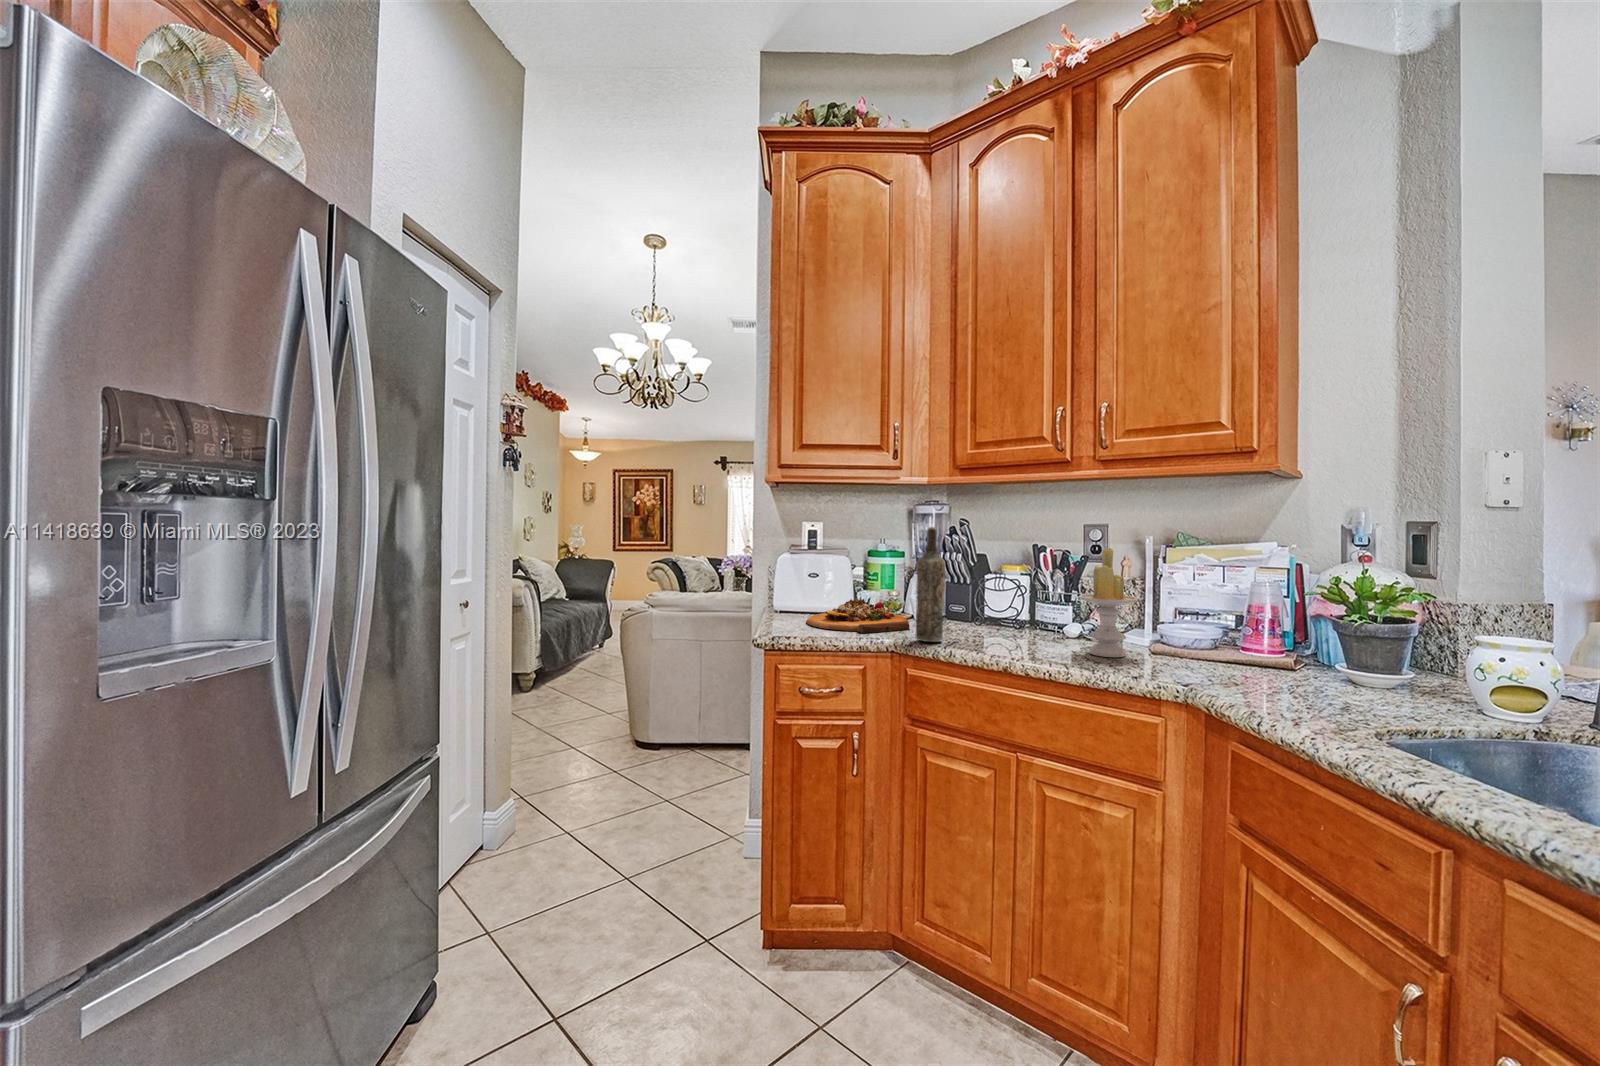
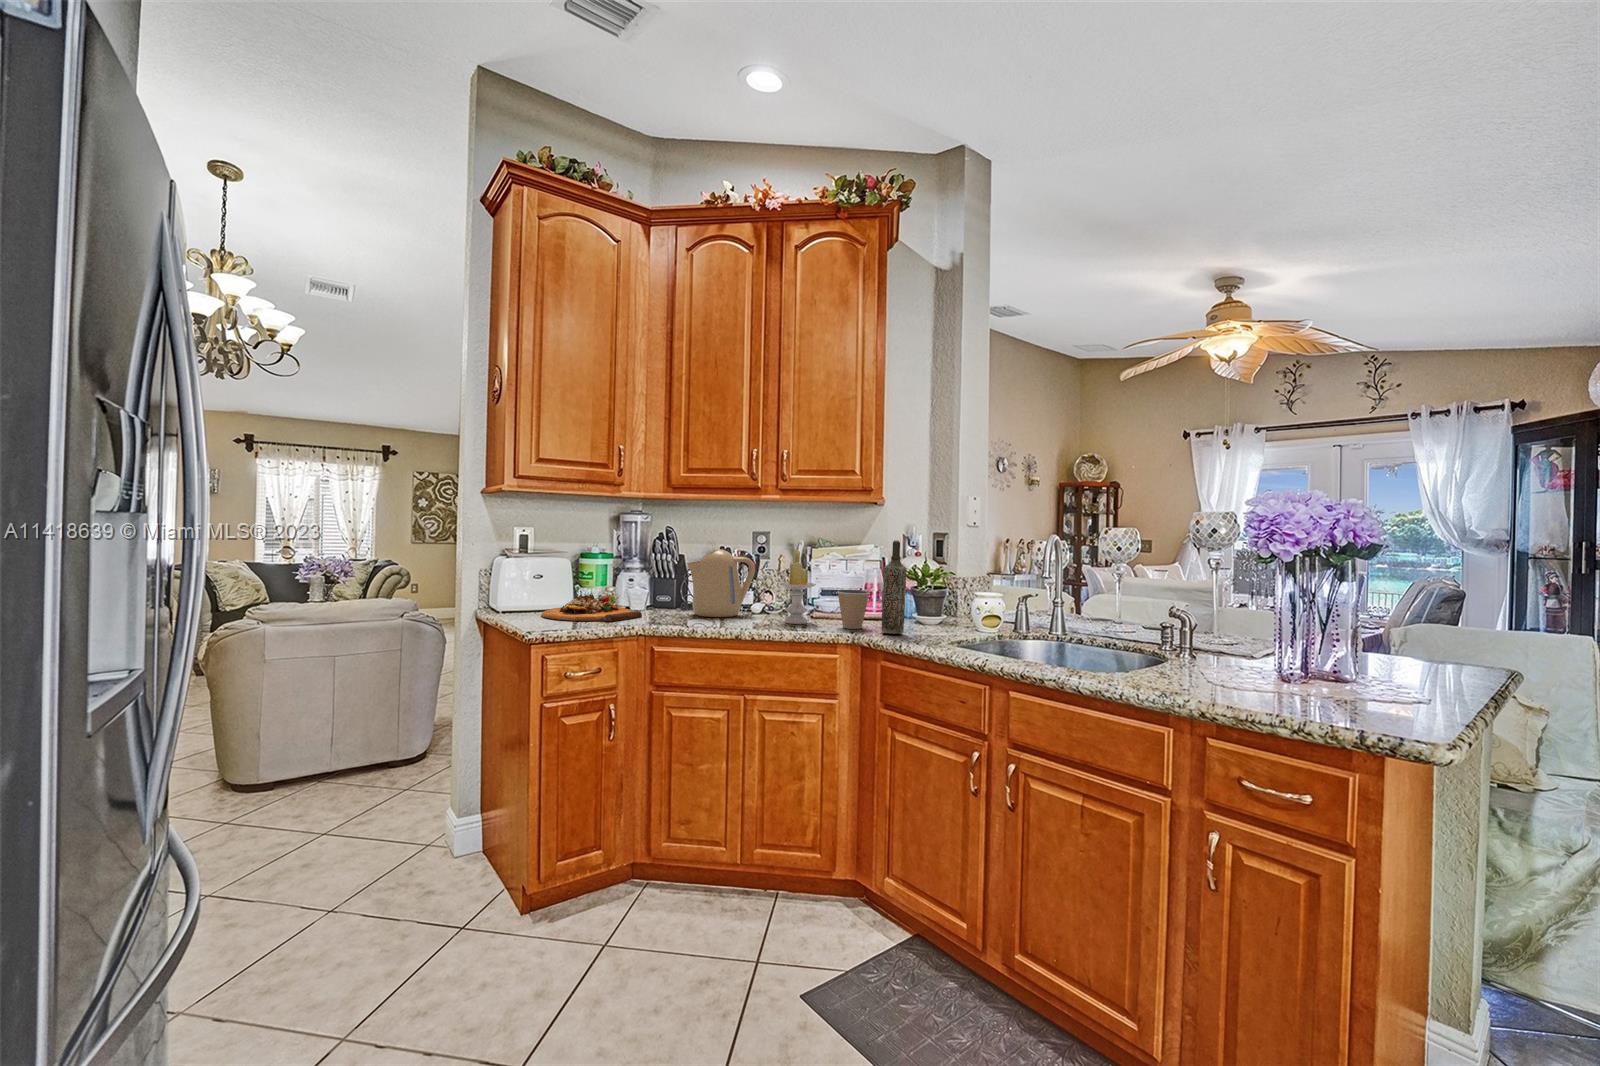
bottle: present [916,527,945,642] -> present [882,540,907,634]
kettle: none [968,547,1060,637] -> present [687,549,755,617]
coffee cup: none [1166,611,1227,675] -> present [838,590,869,629]

